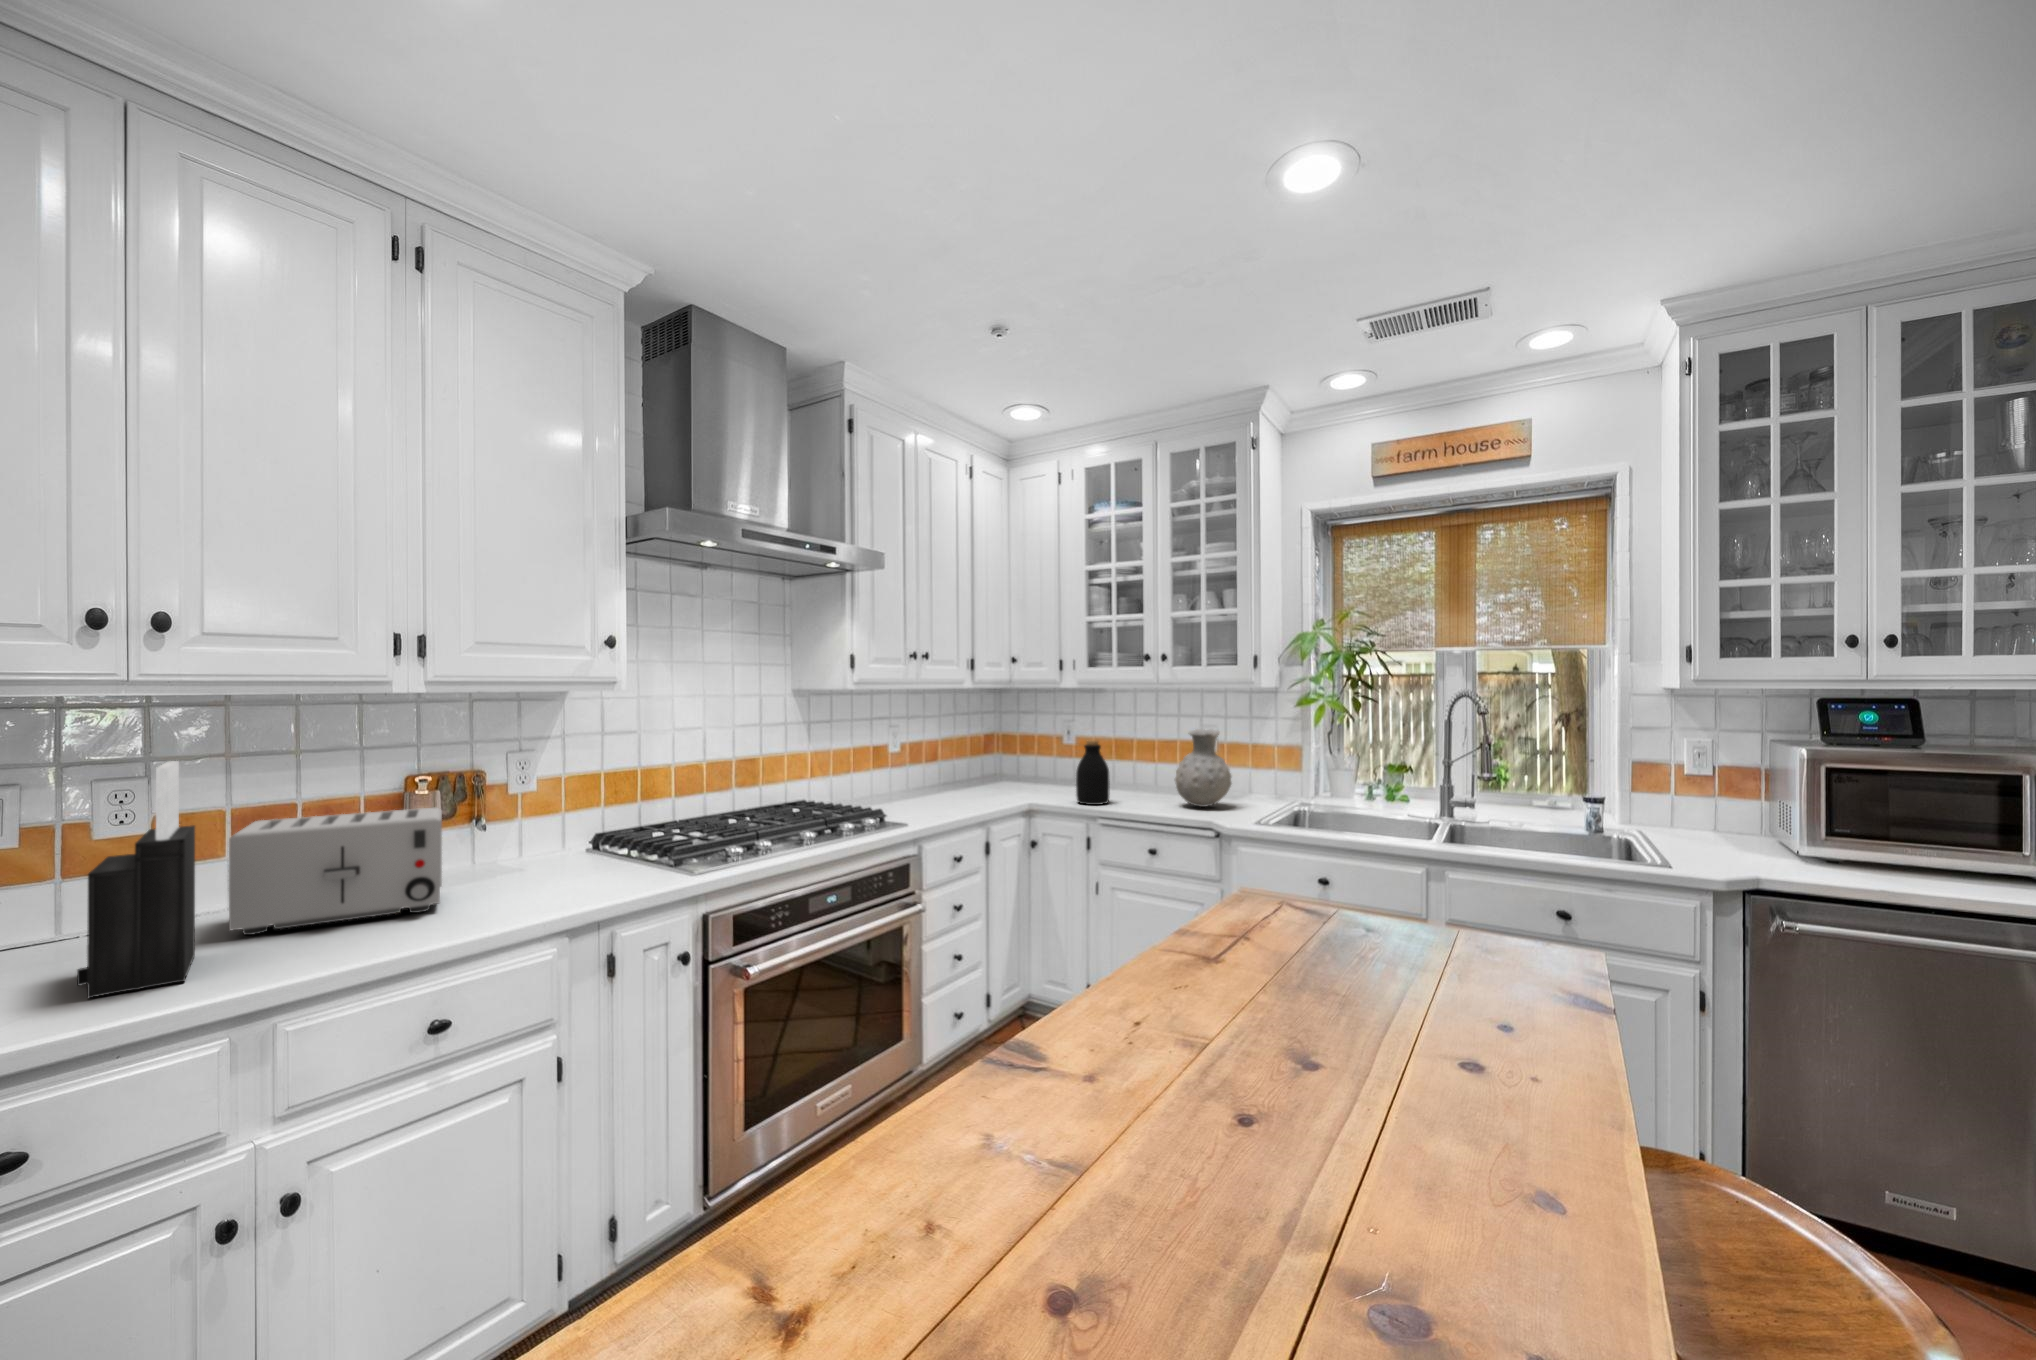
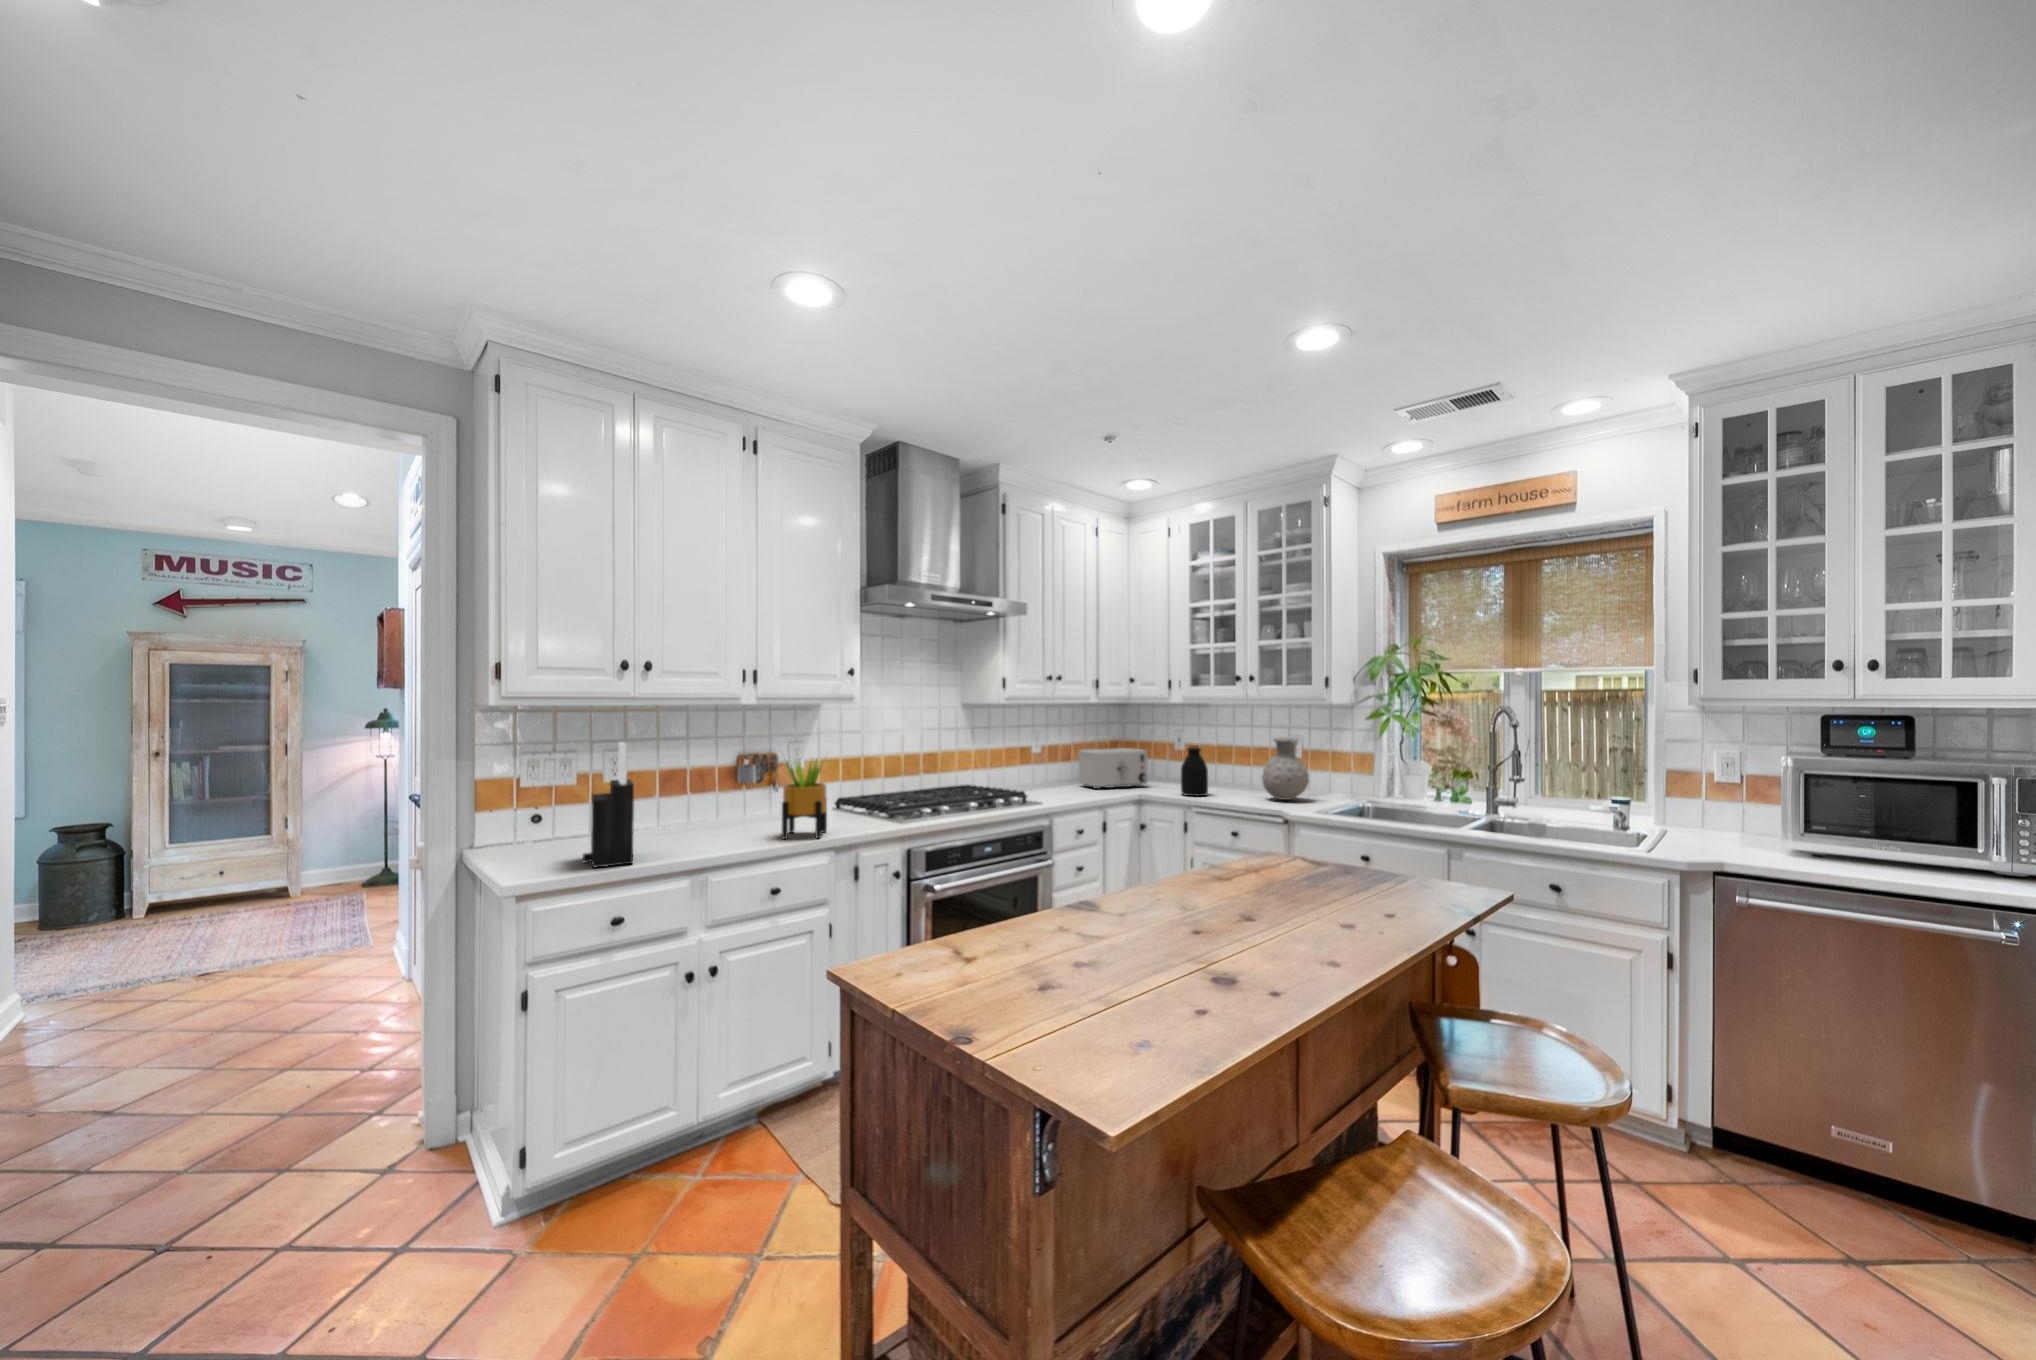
potted plant: none [500,762,582,906] -> present [782,759,827,839]
toaster: present [229,808,442,935] -> present [1079,748,1148,789]

